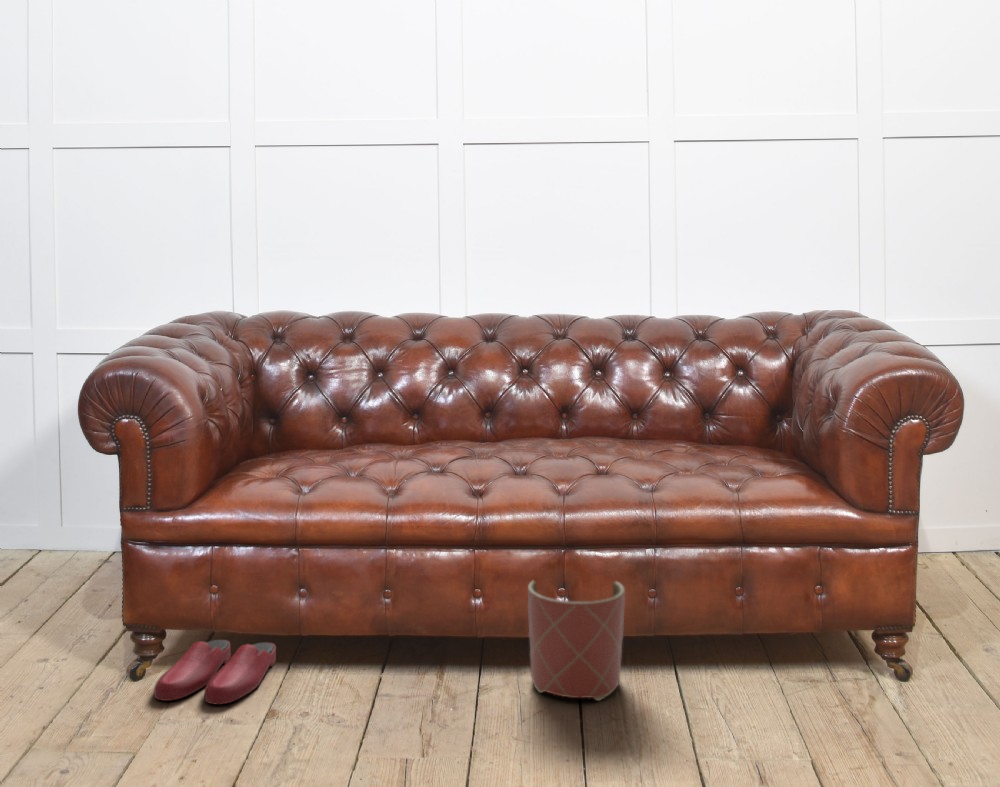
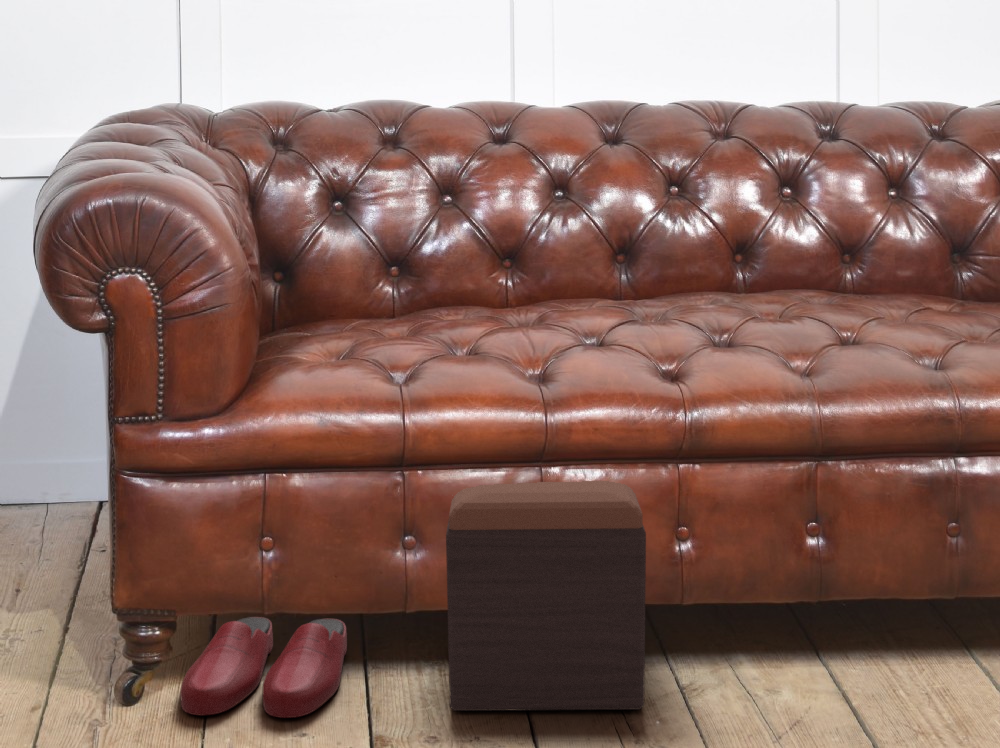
footstool: none [318,542,457,708] -> present [446,481,646,711]
planter: present [528,581,625,701] -> none [754,497,910,689]

